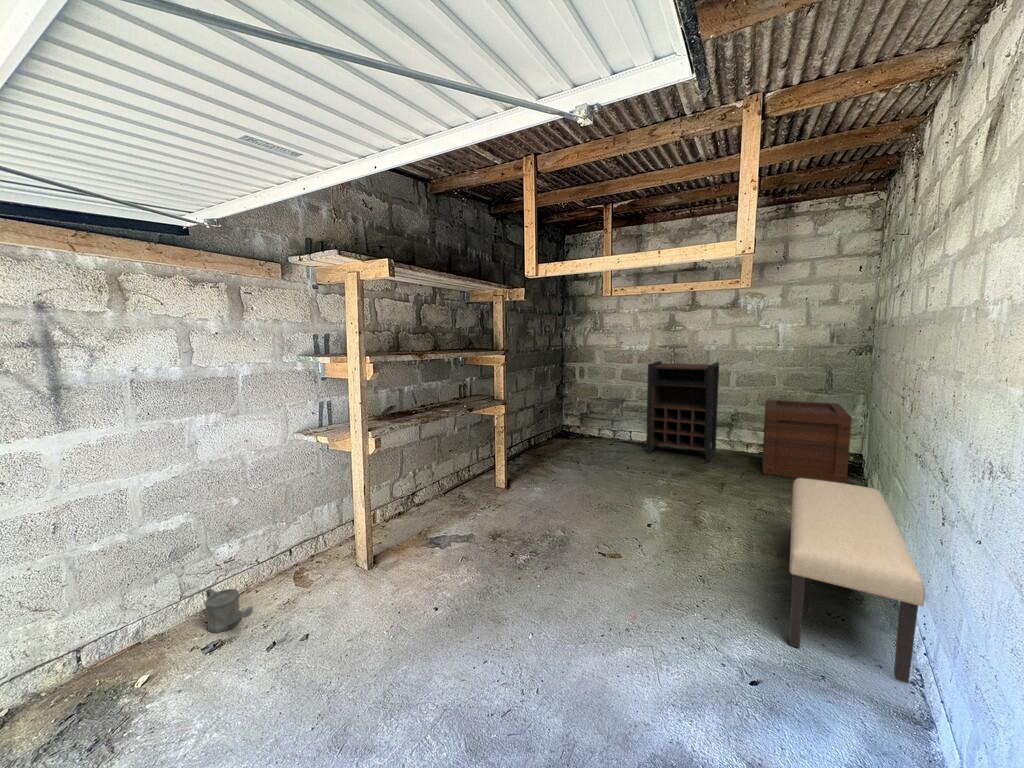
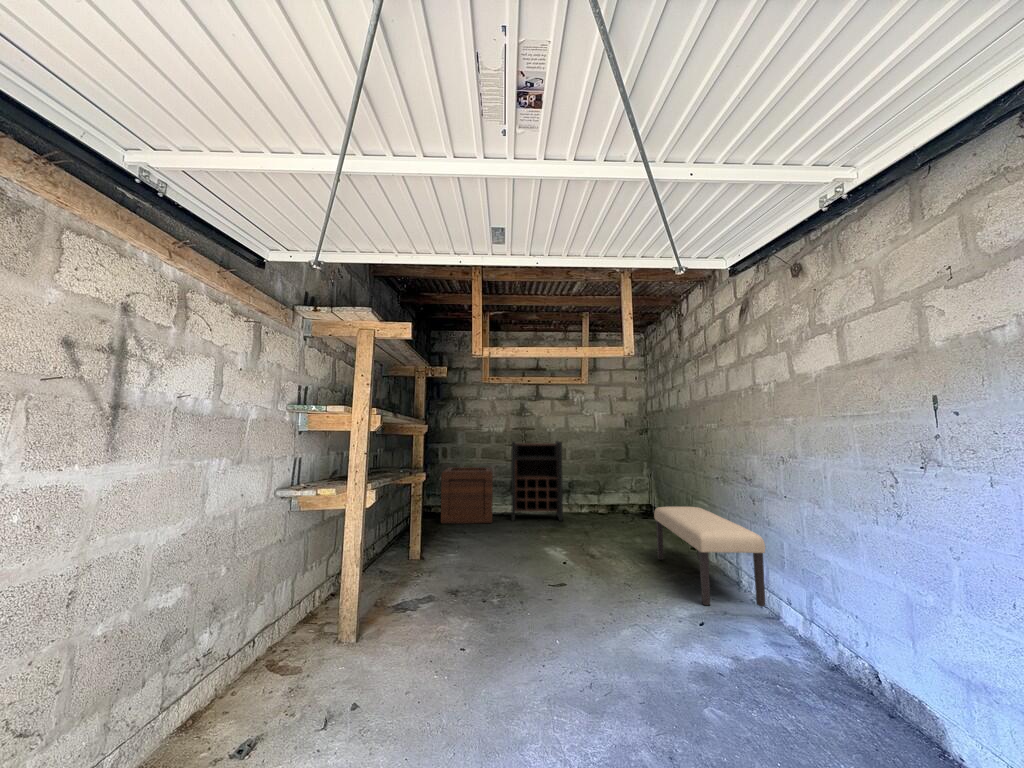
wooden crate: present [762,400,852,484] -> present [441,467,493,524]
watering can: present [205,588,253,633] -> none [198,676,299,737]

